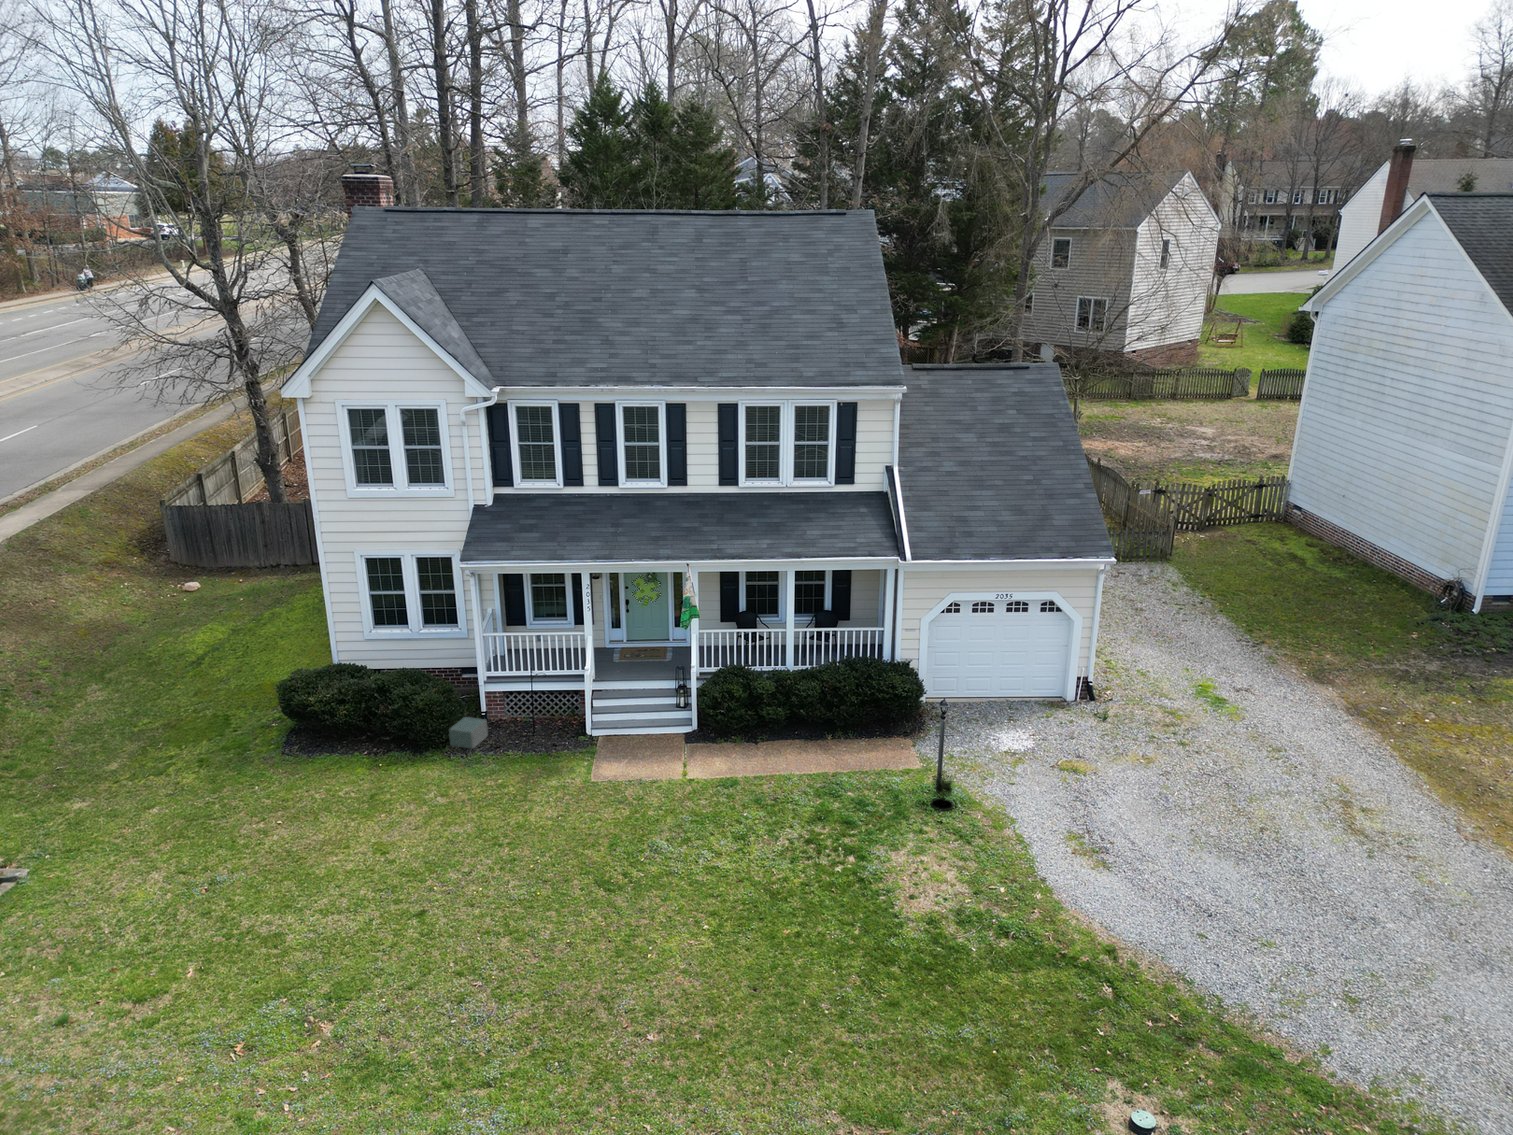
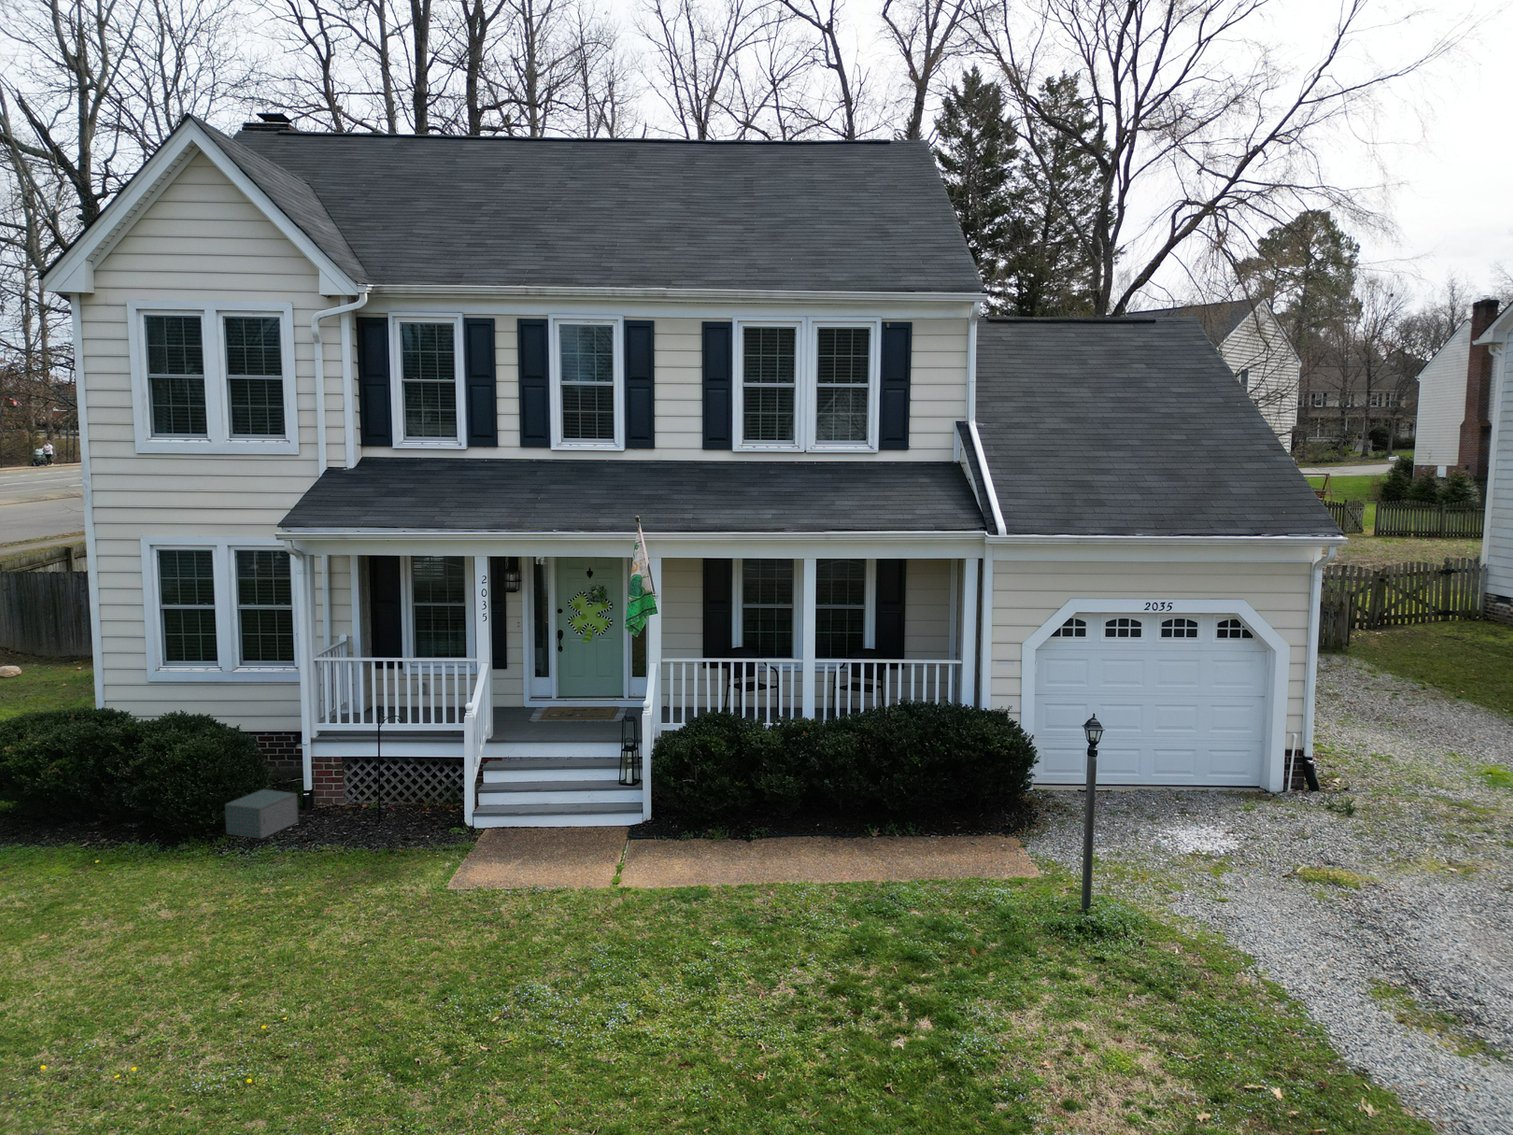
potted tree: present [931,773,954,811] -> none [1073,855,1122,941]

